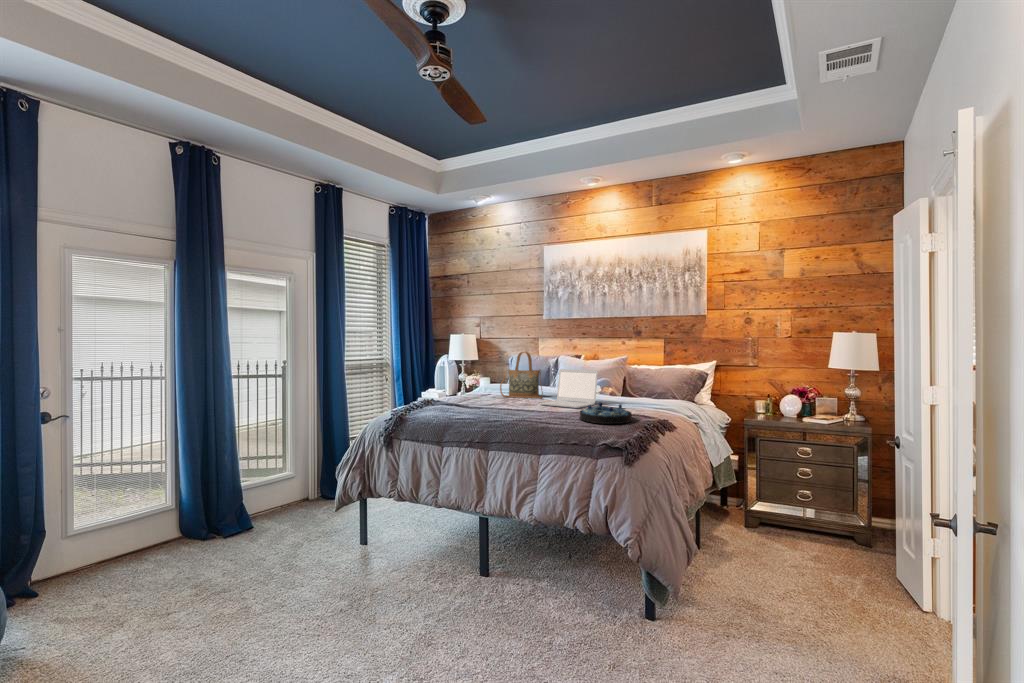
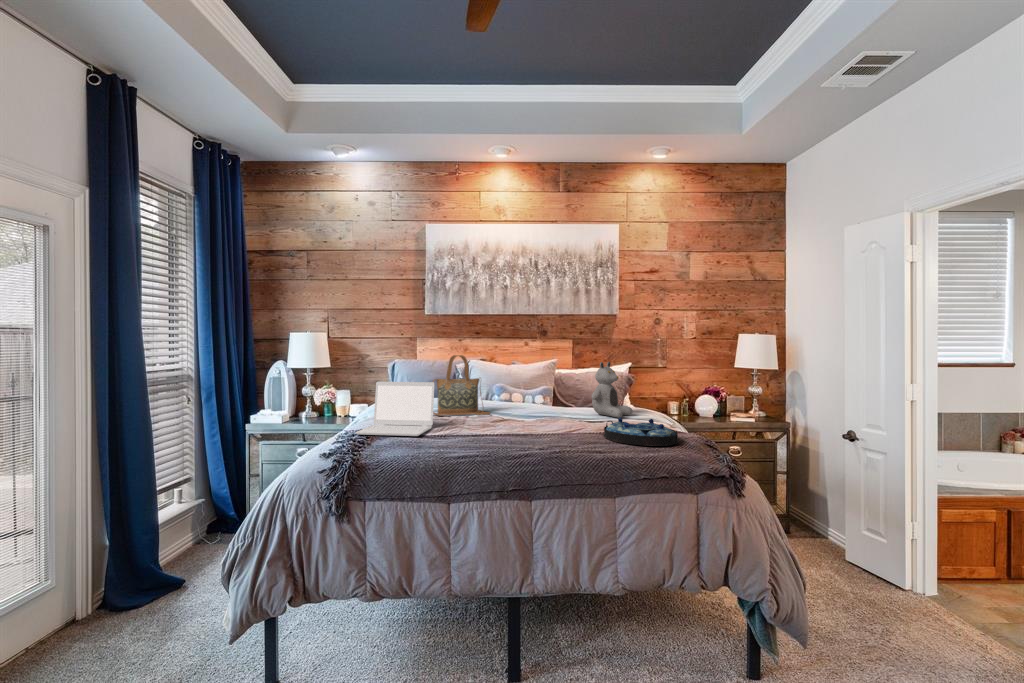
teddy bear: none [615,358,653,406] -> present [592,362,633,418]
laptop: present [539,369,598,408] -> present [356,382,434,436]

